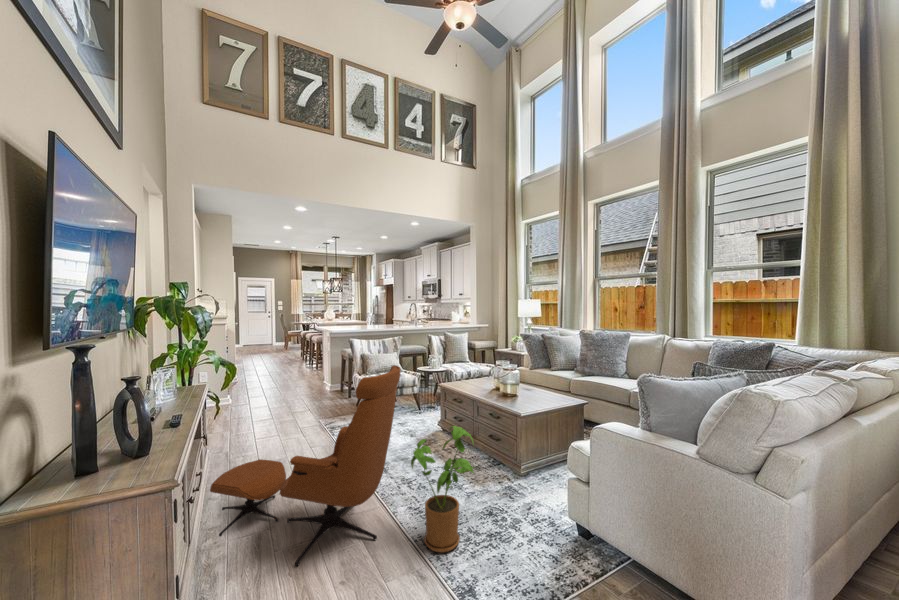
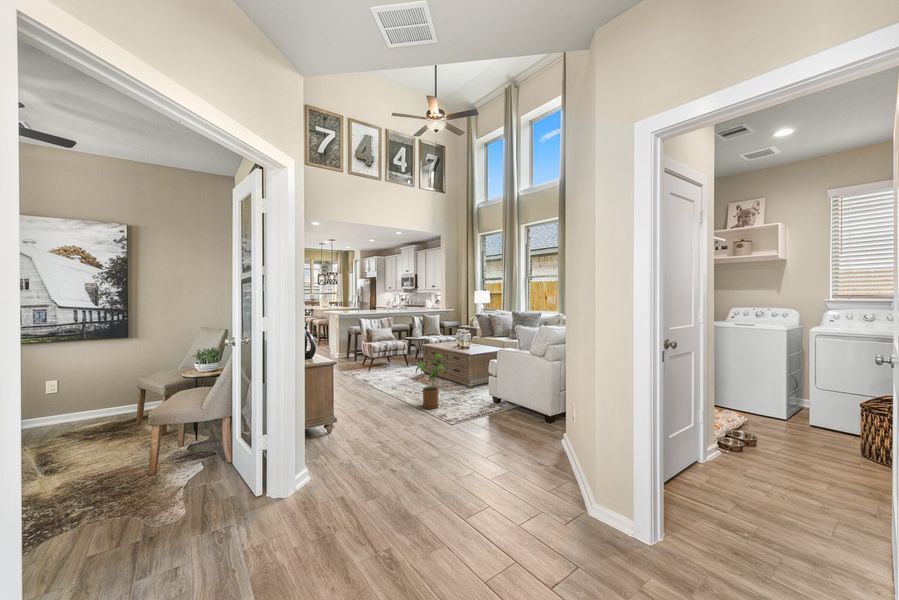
lounge chair: present [210,365,400,566] -> none [313,326,410,414]

